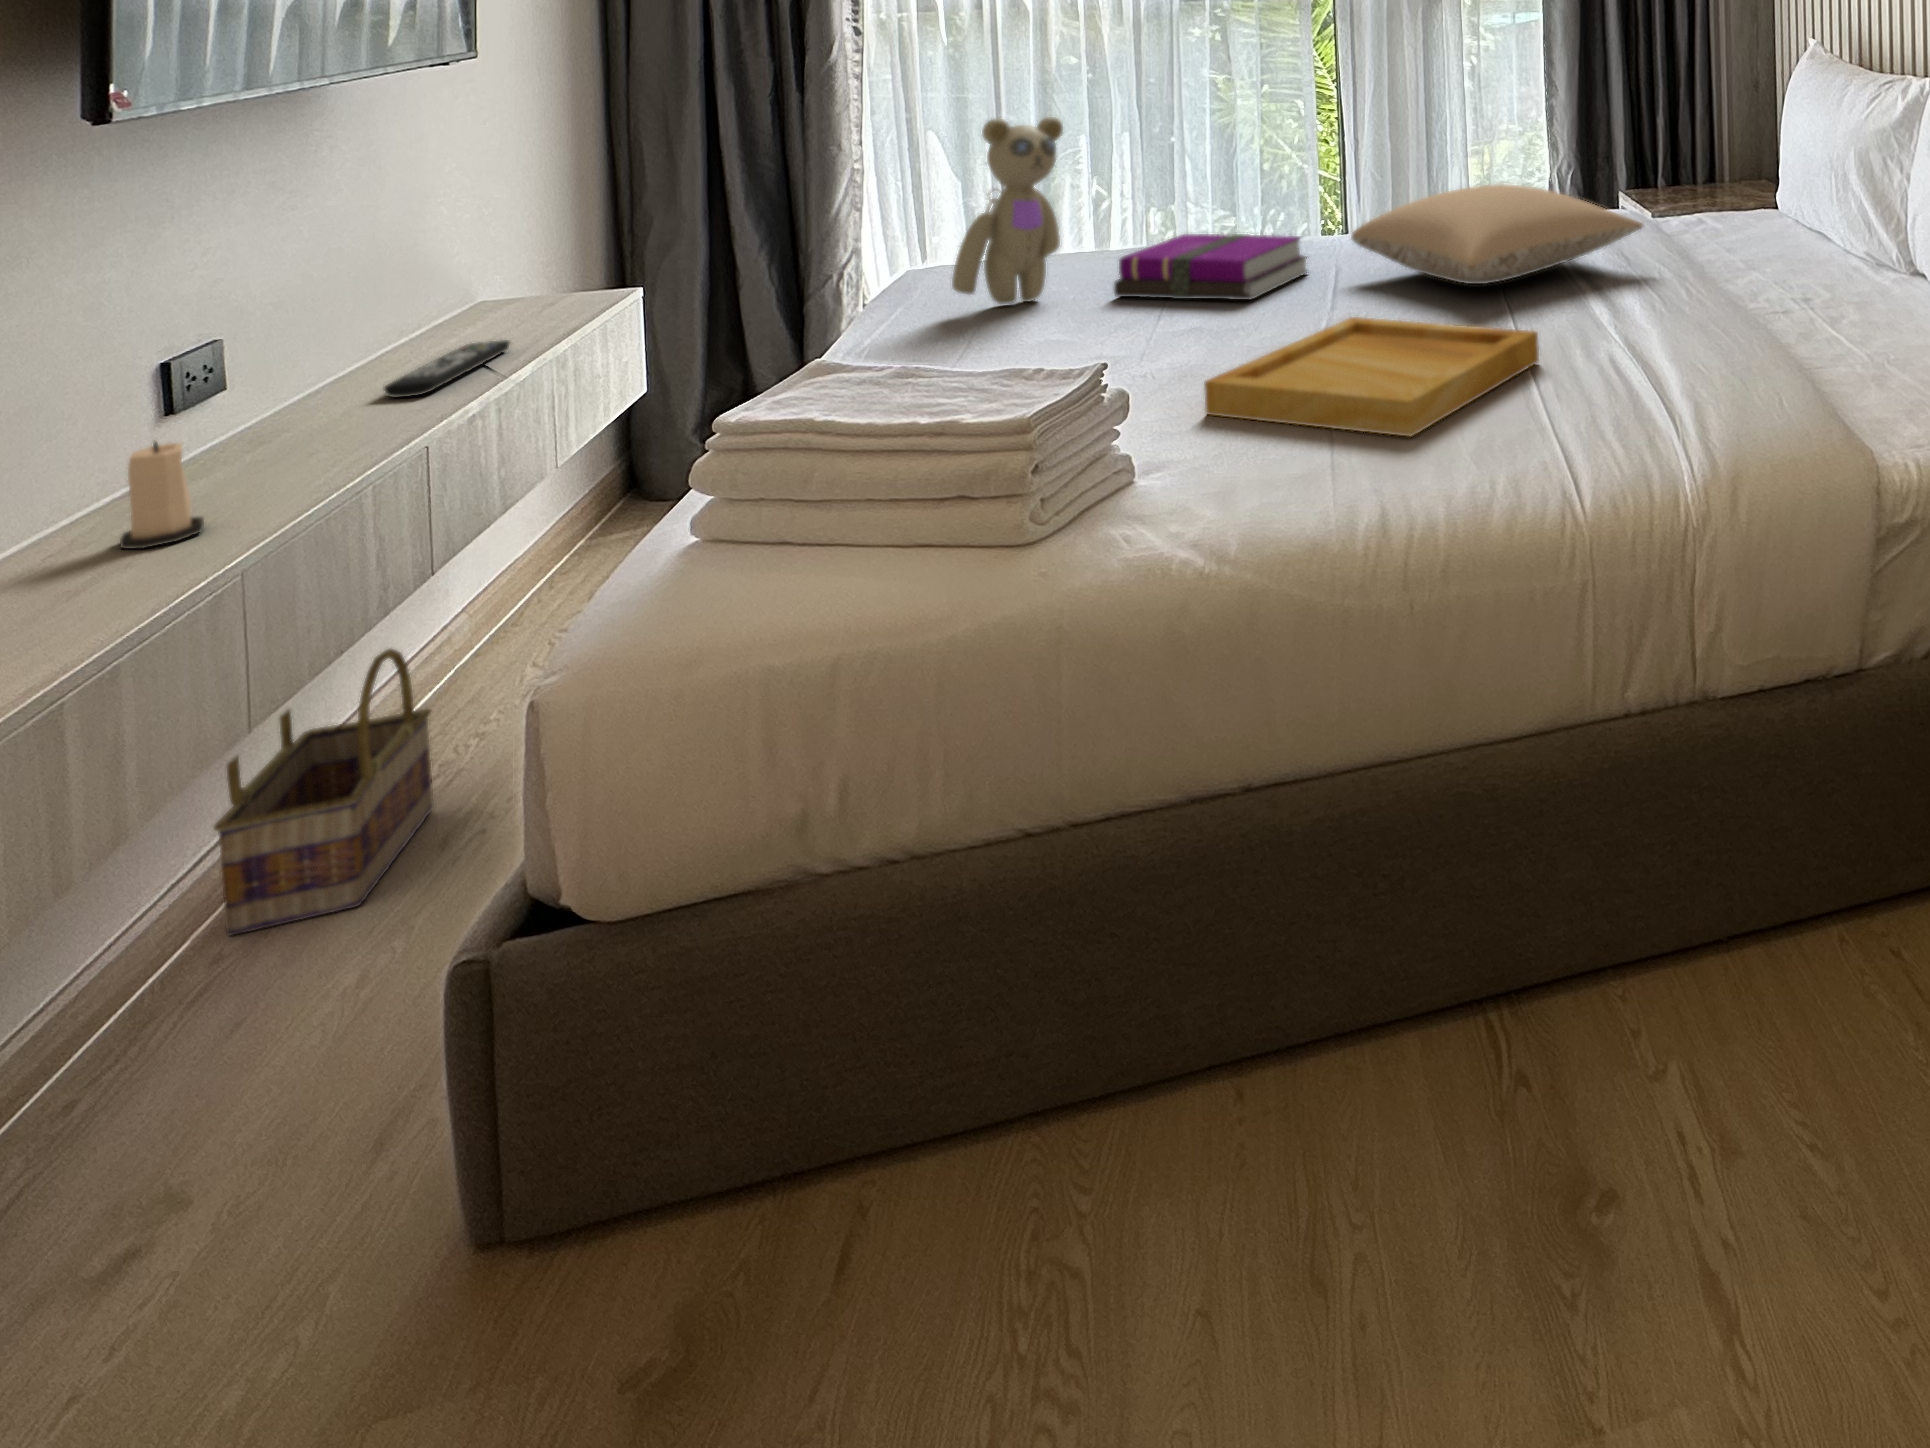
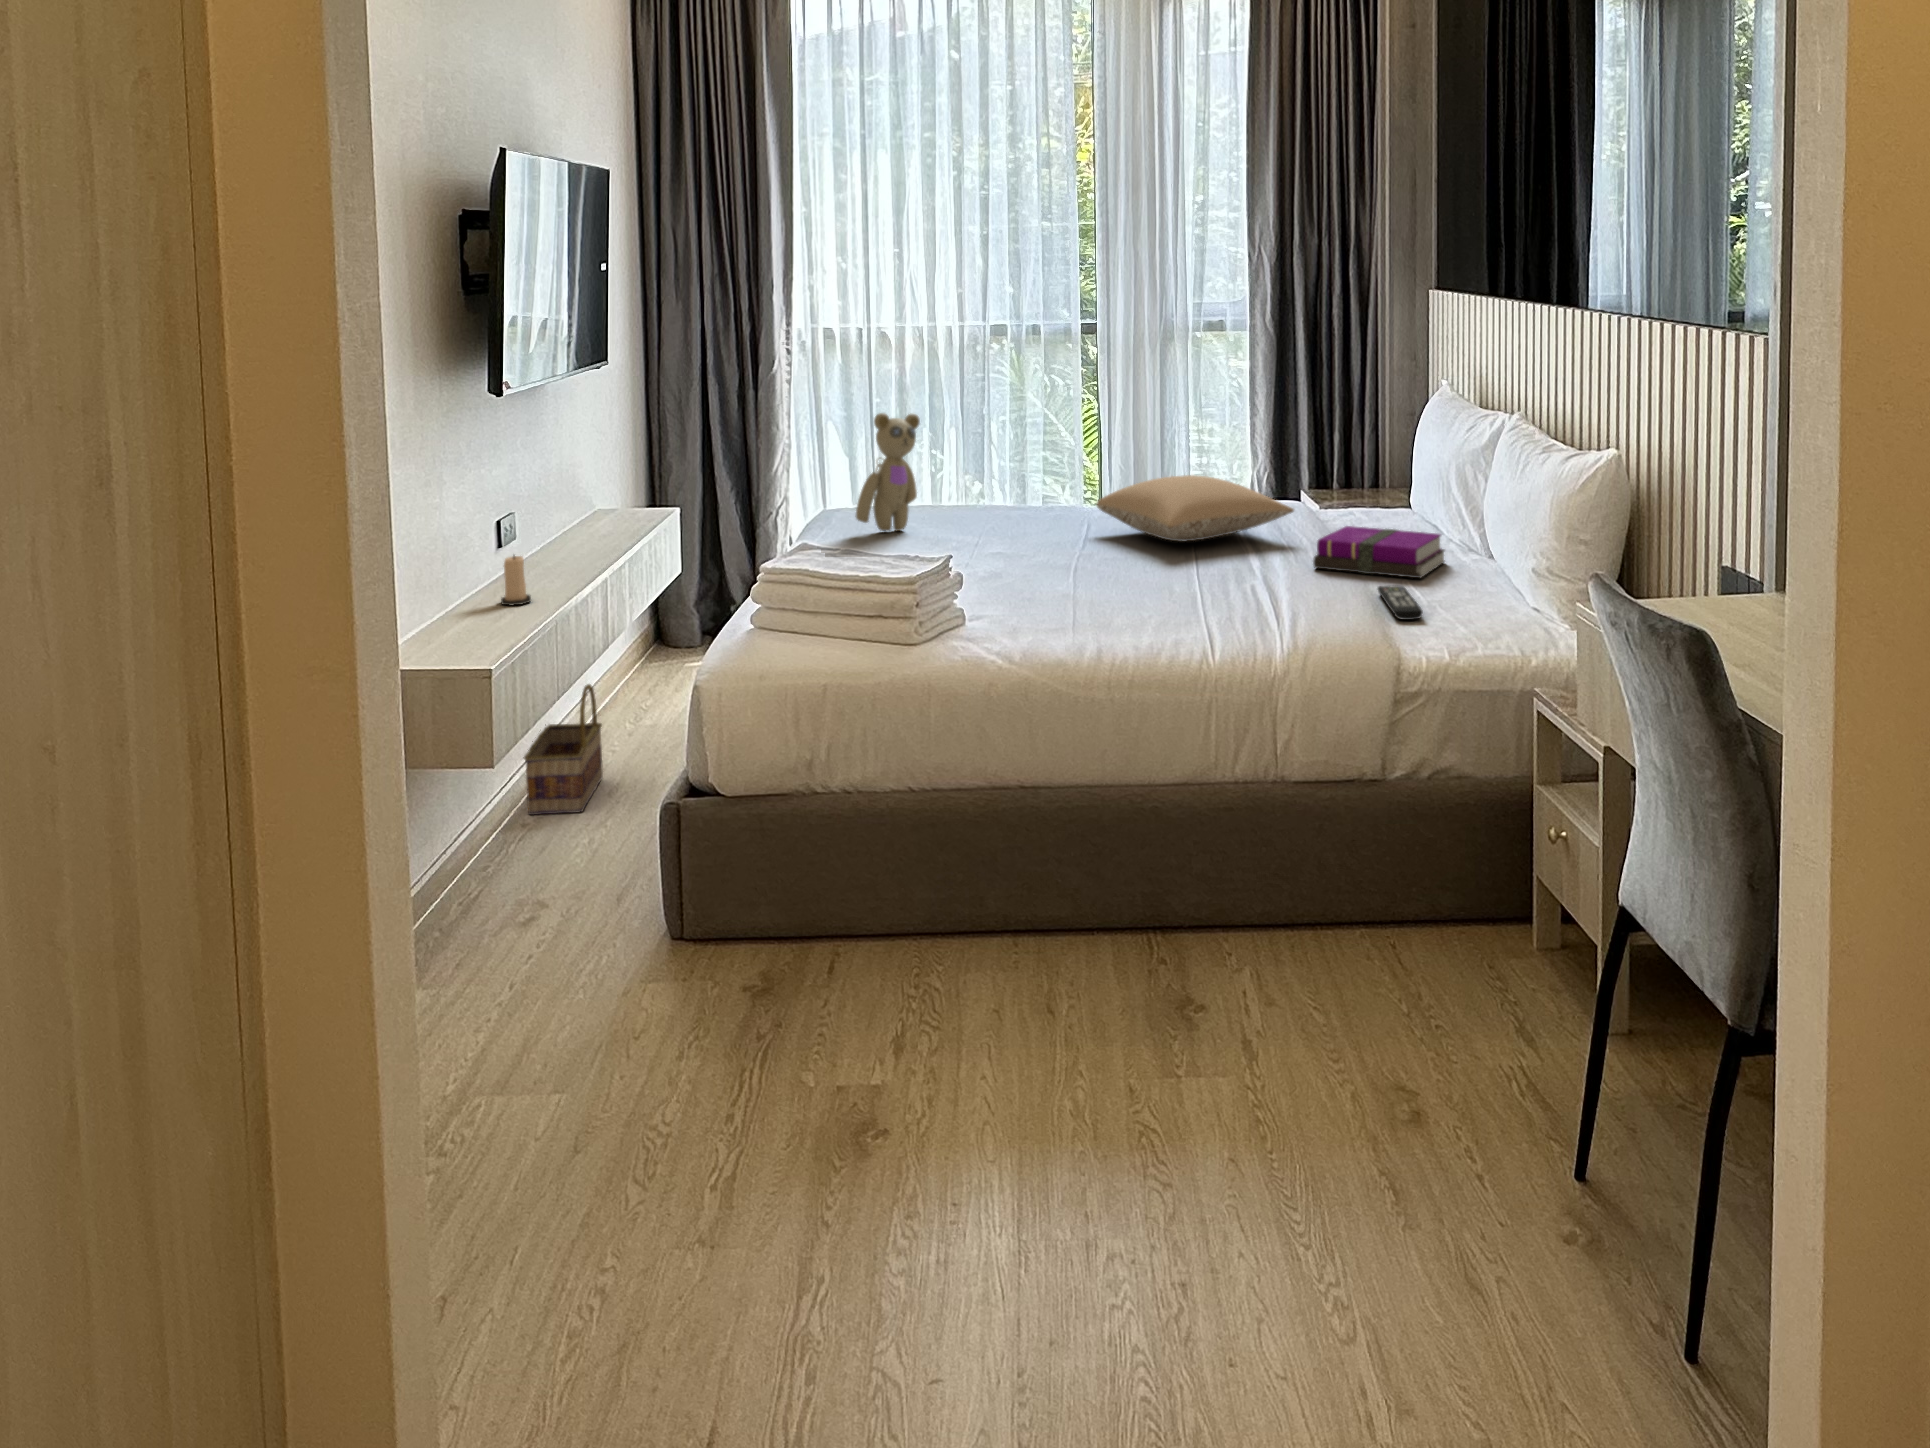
notebook: present [1114,234,1307,300] -> present [1313,526,1445,578]
tray: present [1204,317,1539,437] -> none [1002,551,1206,618]
remote control: present [384,340,510,397] -> present [1378,586,1423,620]

